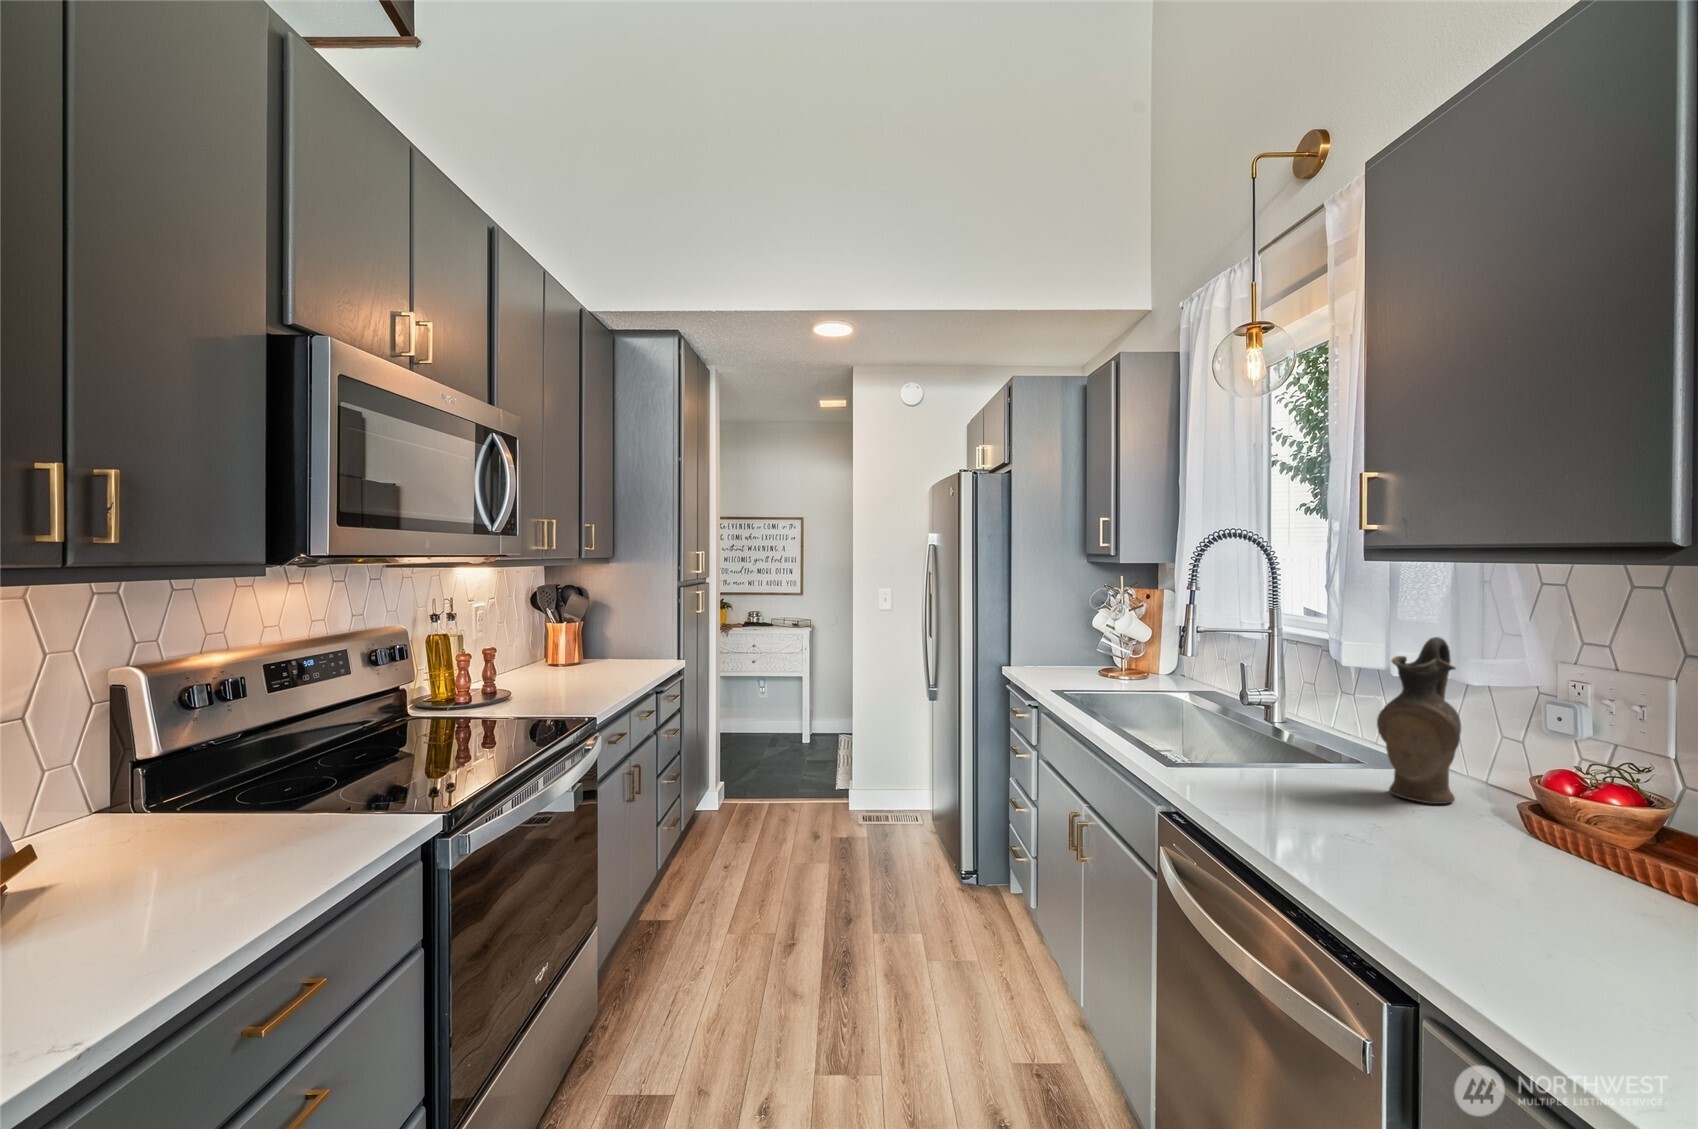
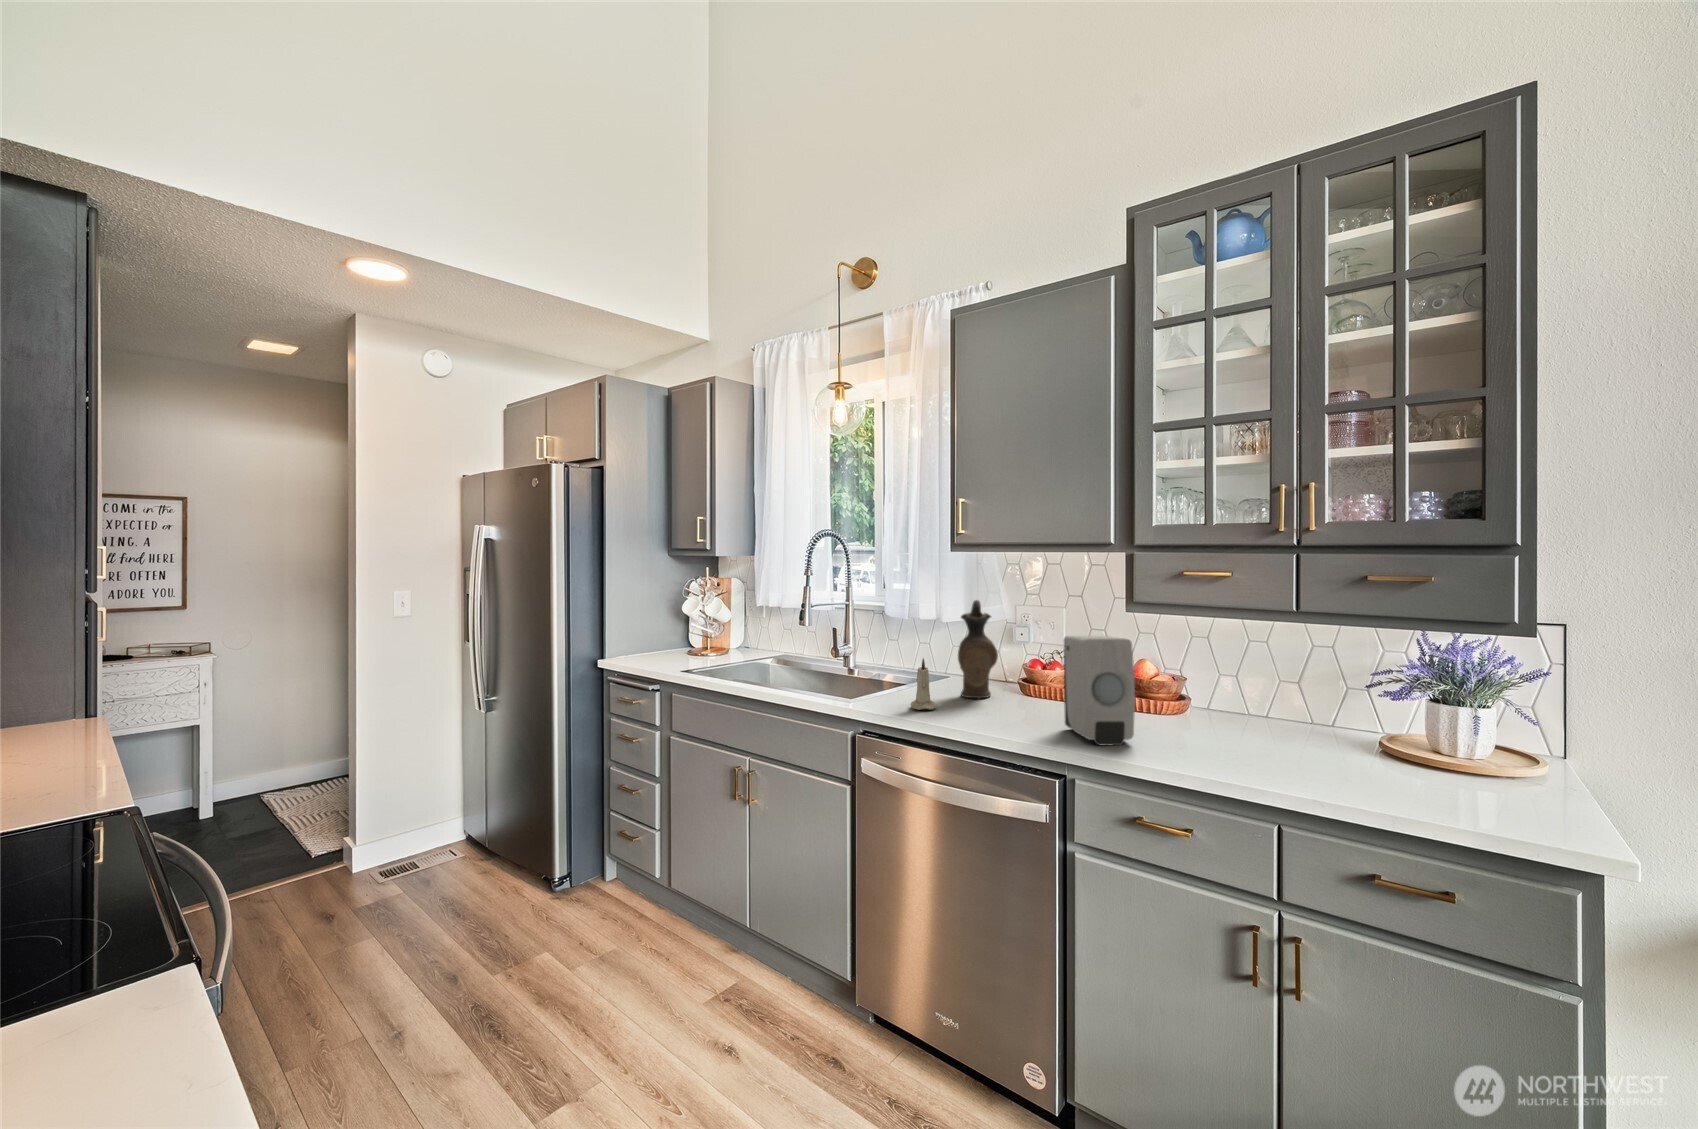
candle: none [1263,715,1310,796] -> present [911,658,937,710]
soap dispenser: none [1483,716,1631,962] -> present [1064,636,1135,746]

